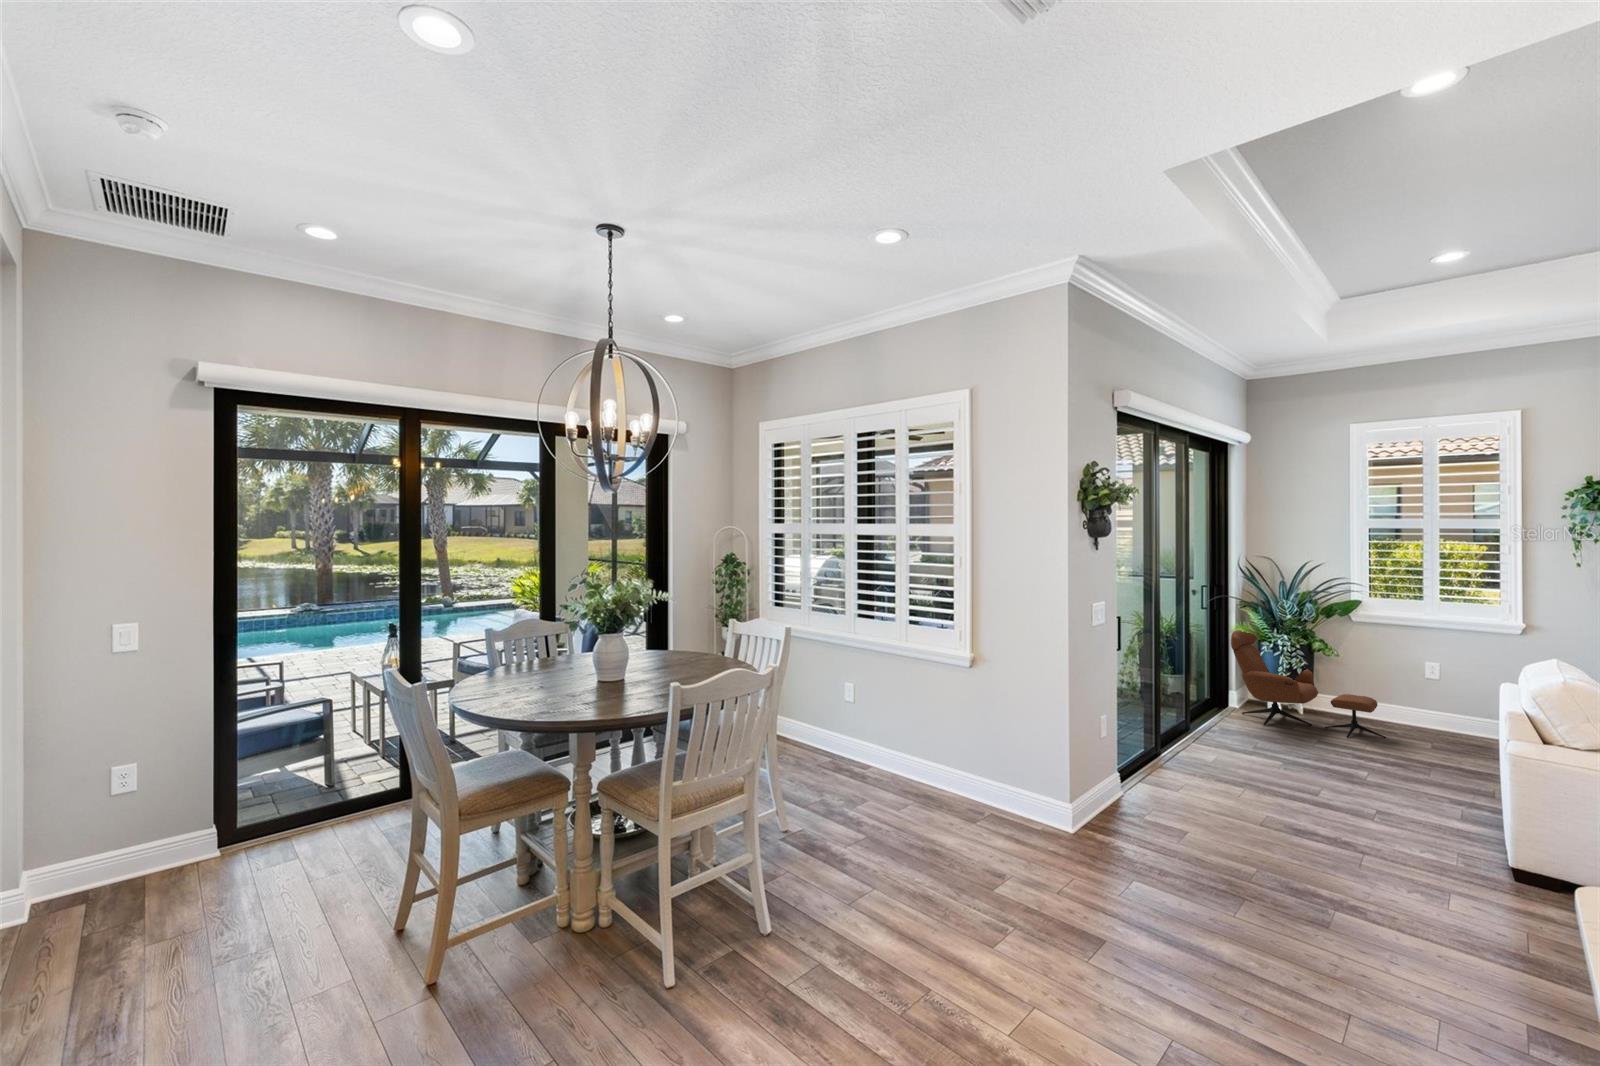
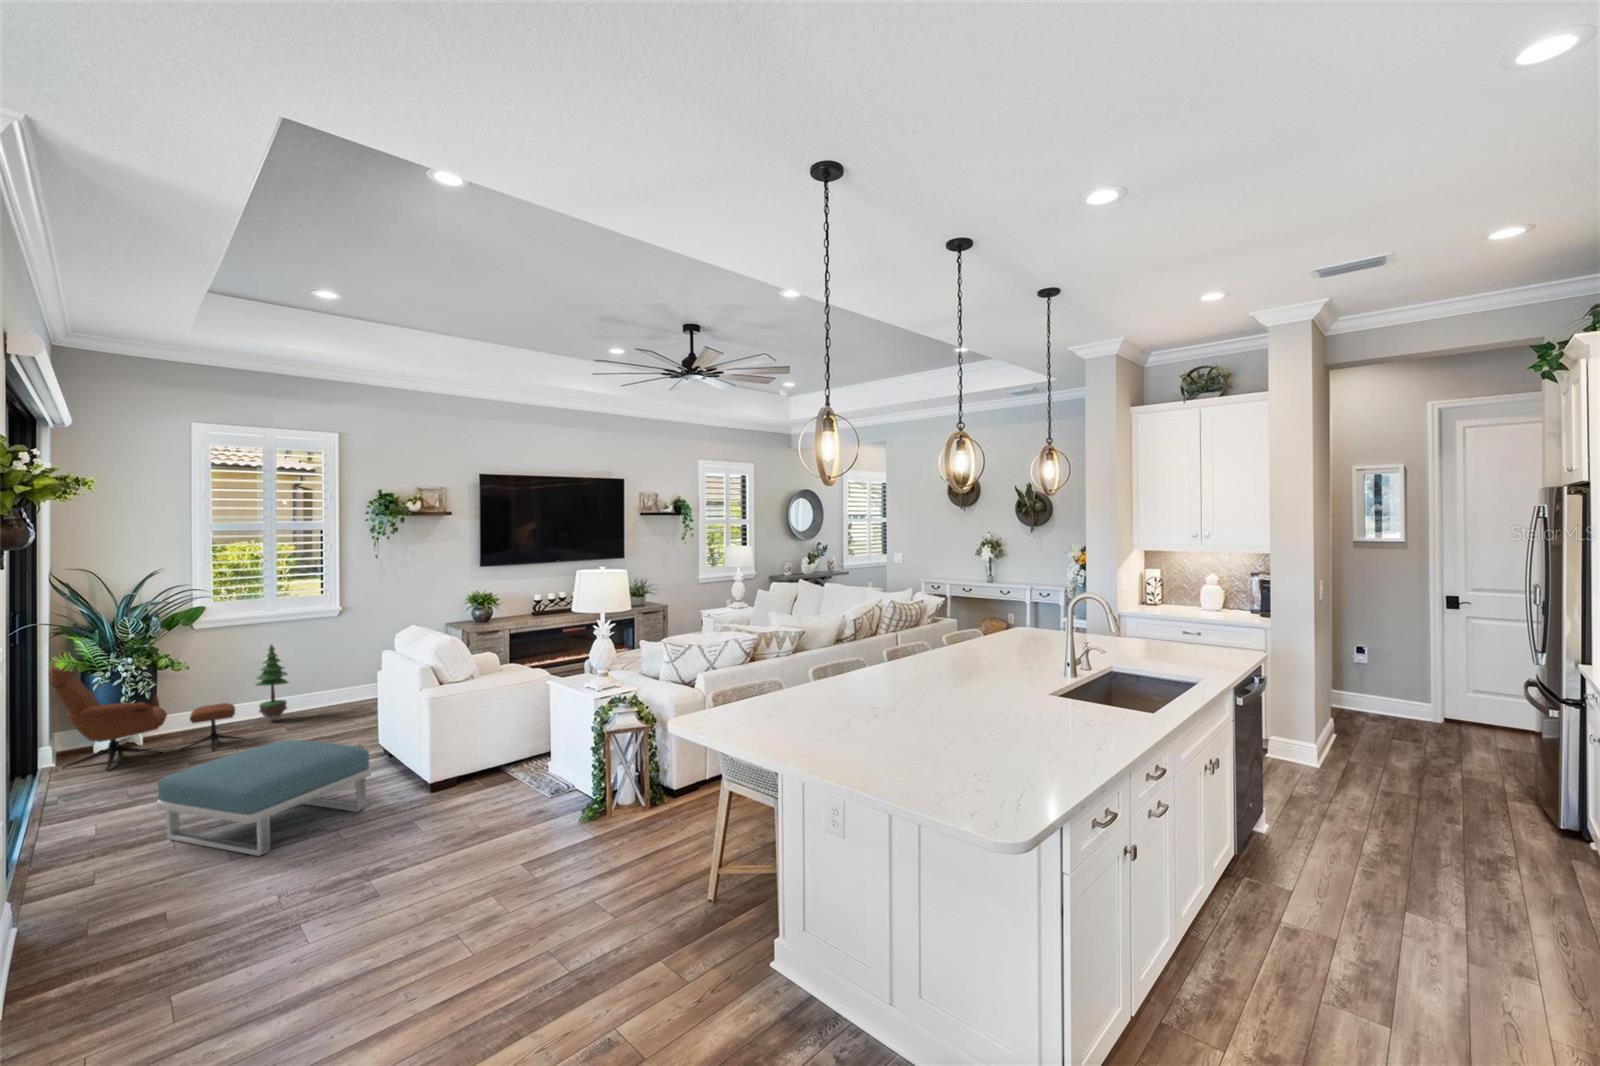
potted tree: none [1409,648,1449,730] -> present [256,645,288,721]
footstool: none [1233,738,1423,848] -> present [157,740,371,856]

